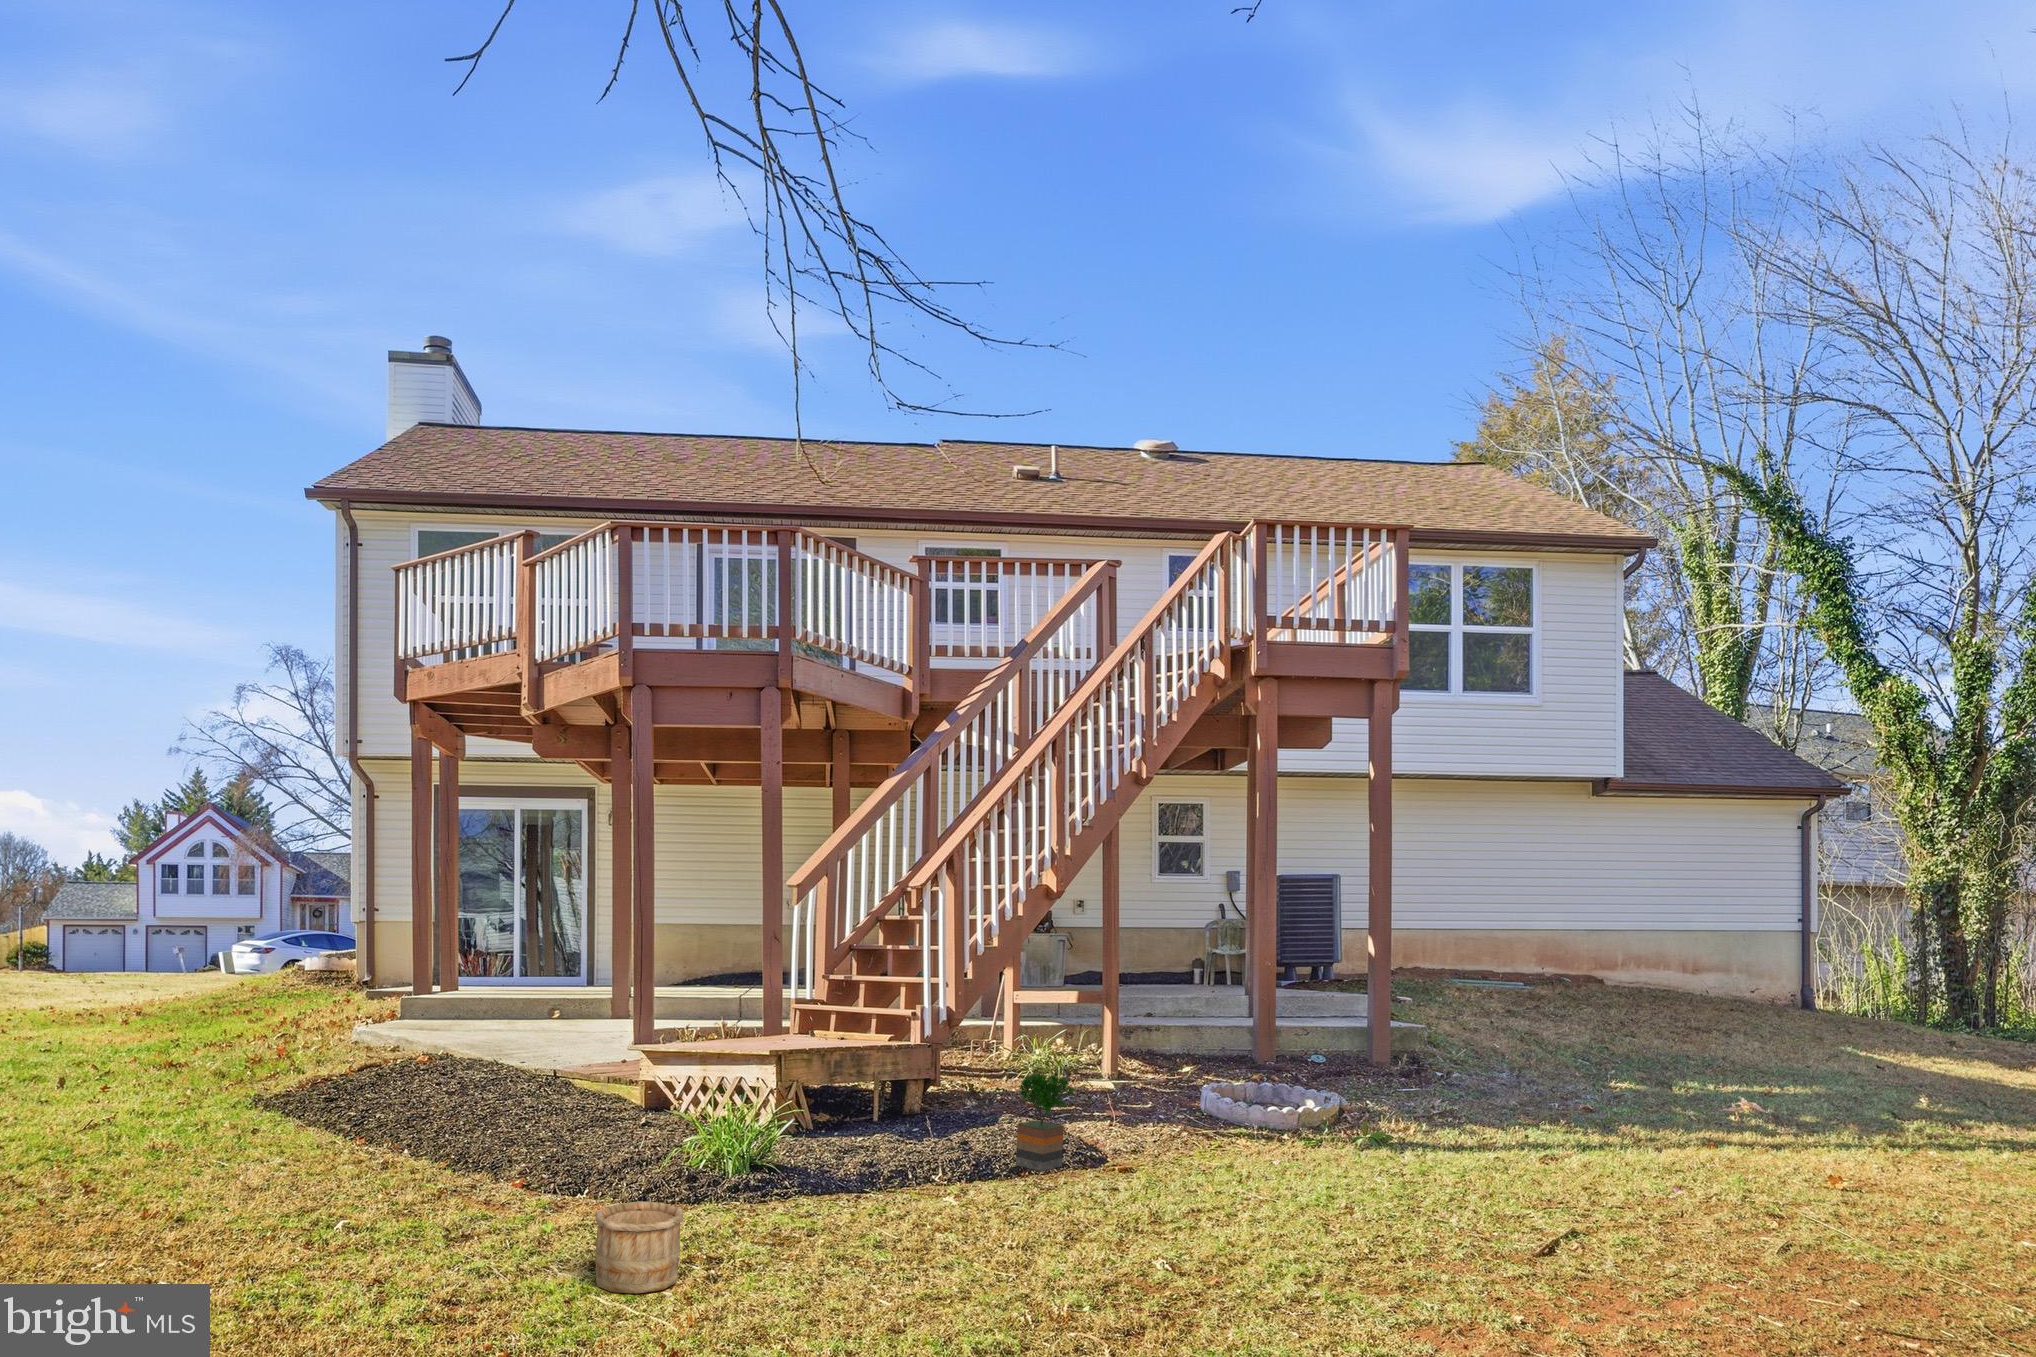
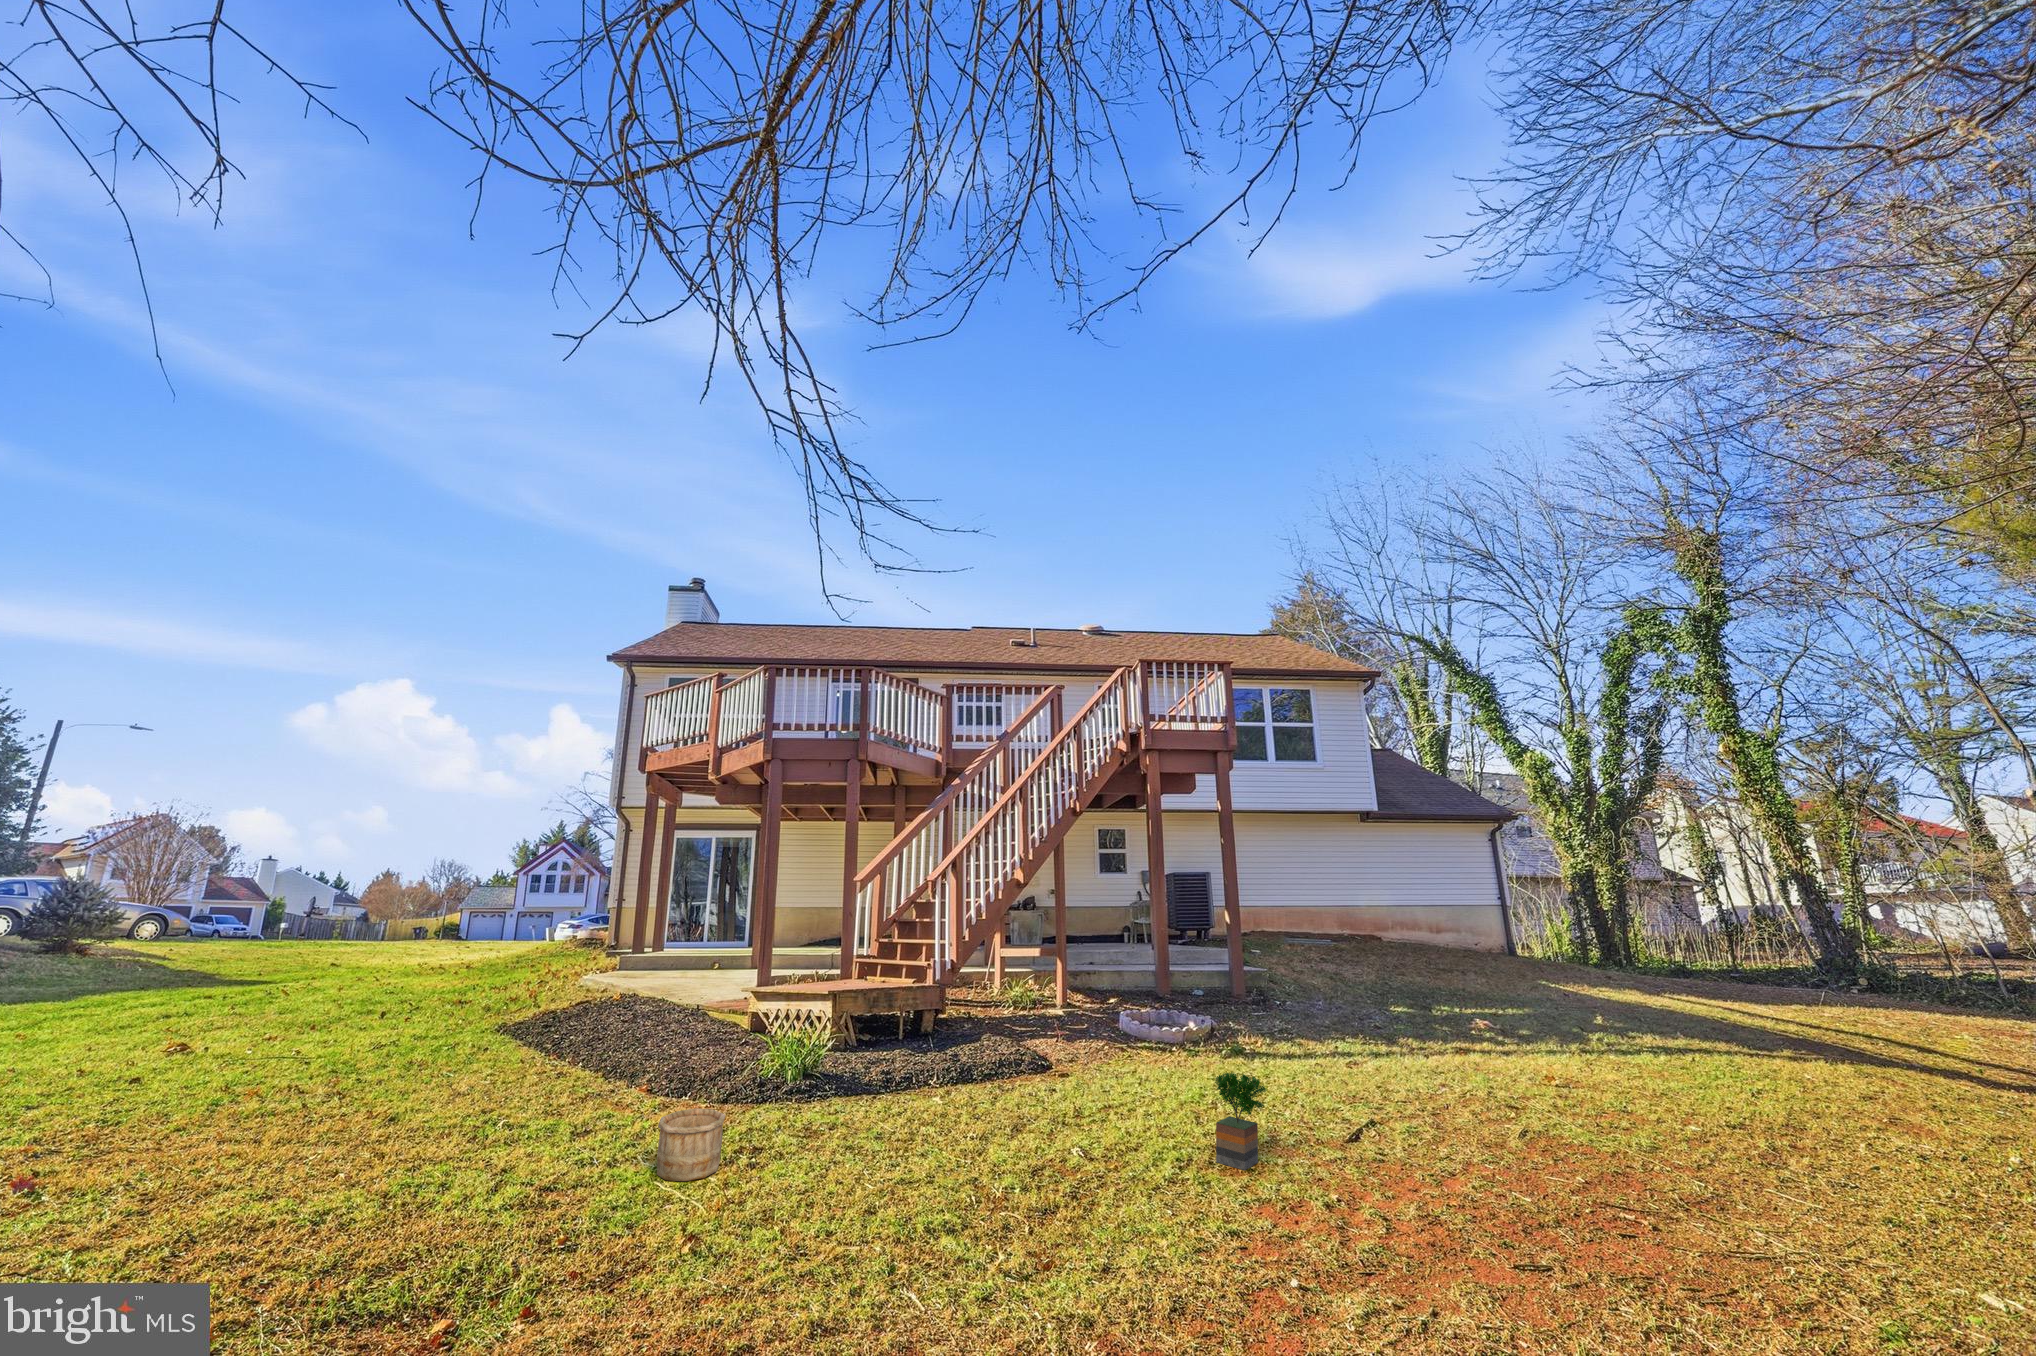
potted tree: present [1016,1073,1074,1171] -> present [1215,1072,1267,1170]

